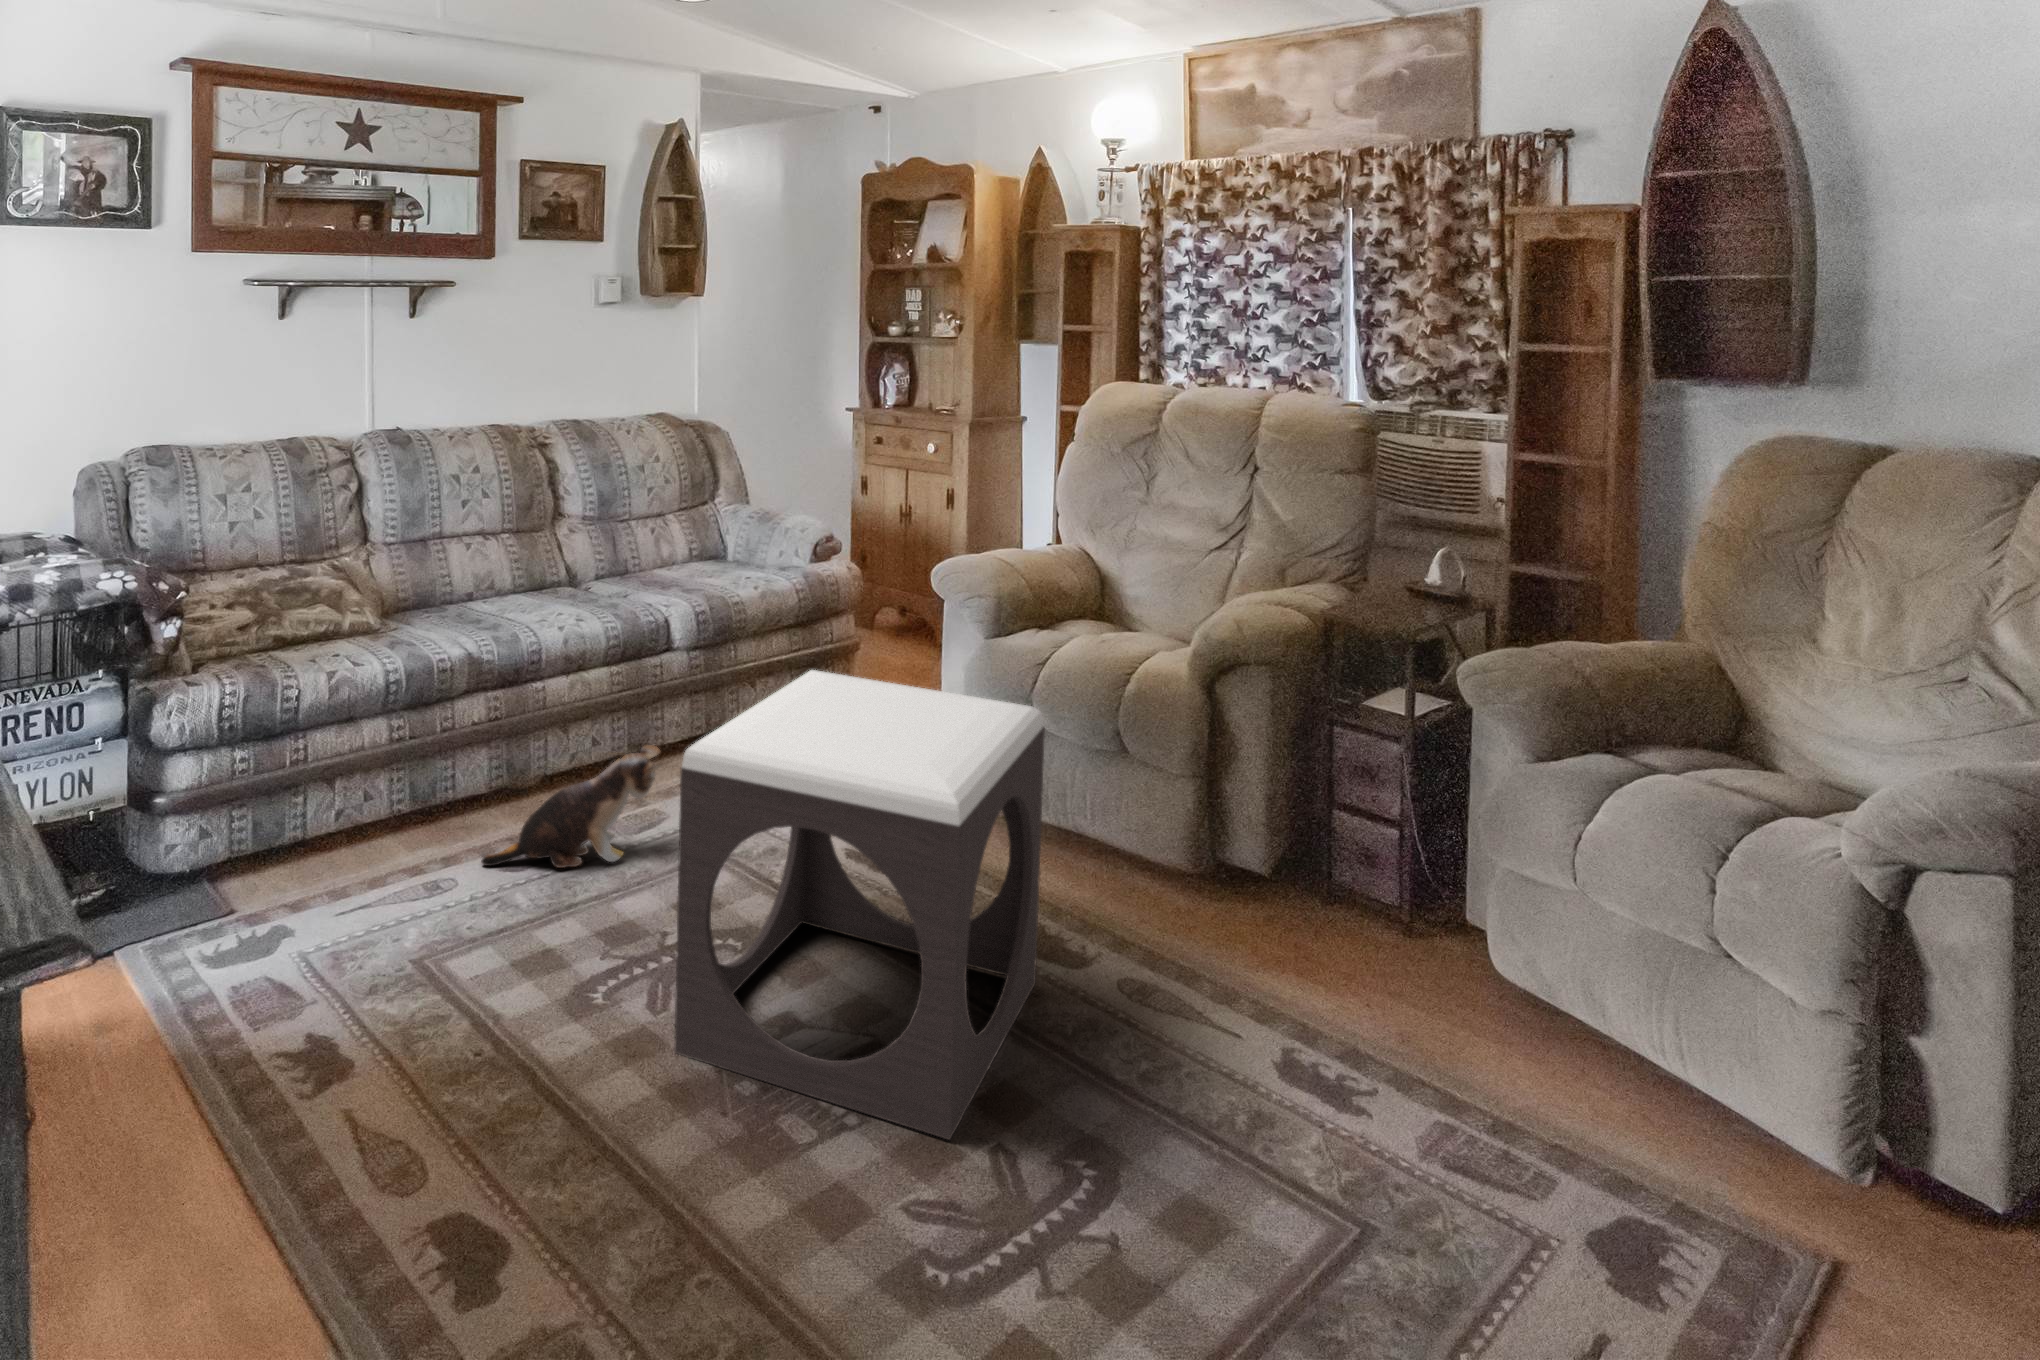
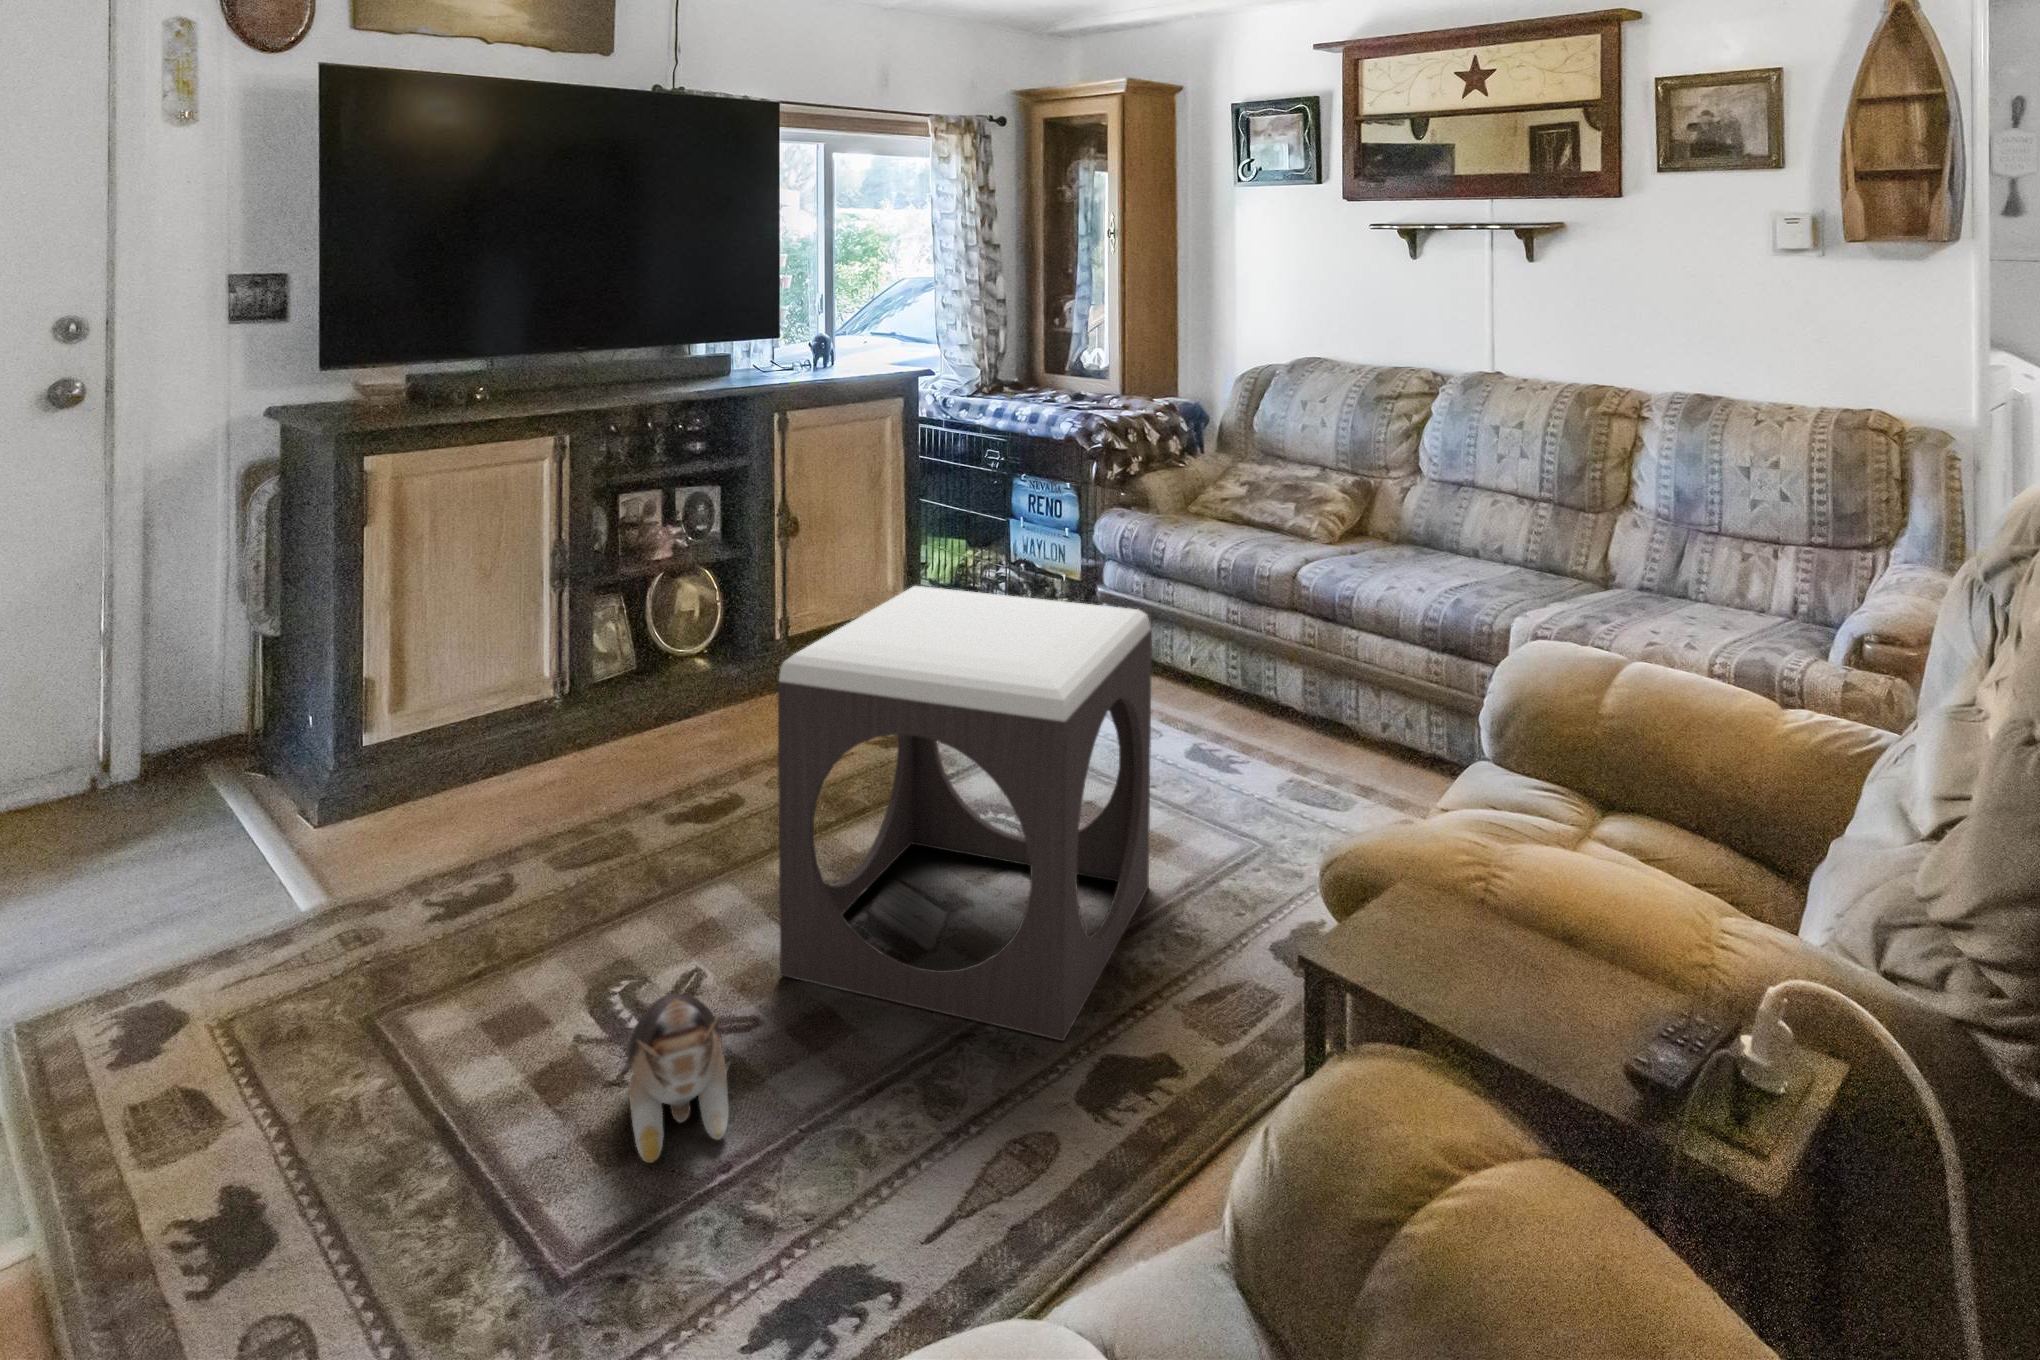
plush toy: present [481,745,663,868] -> present [628,994,729,1163]

